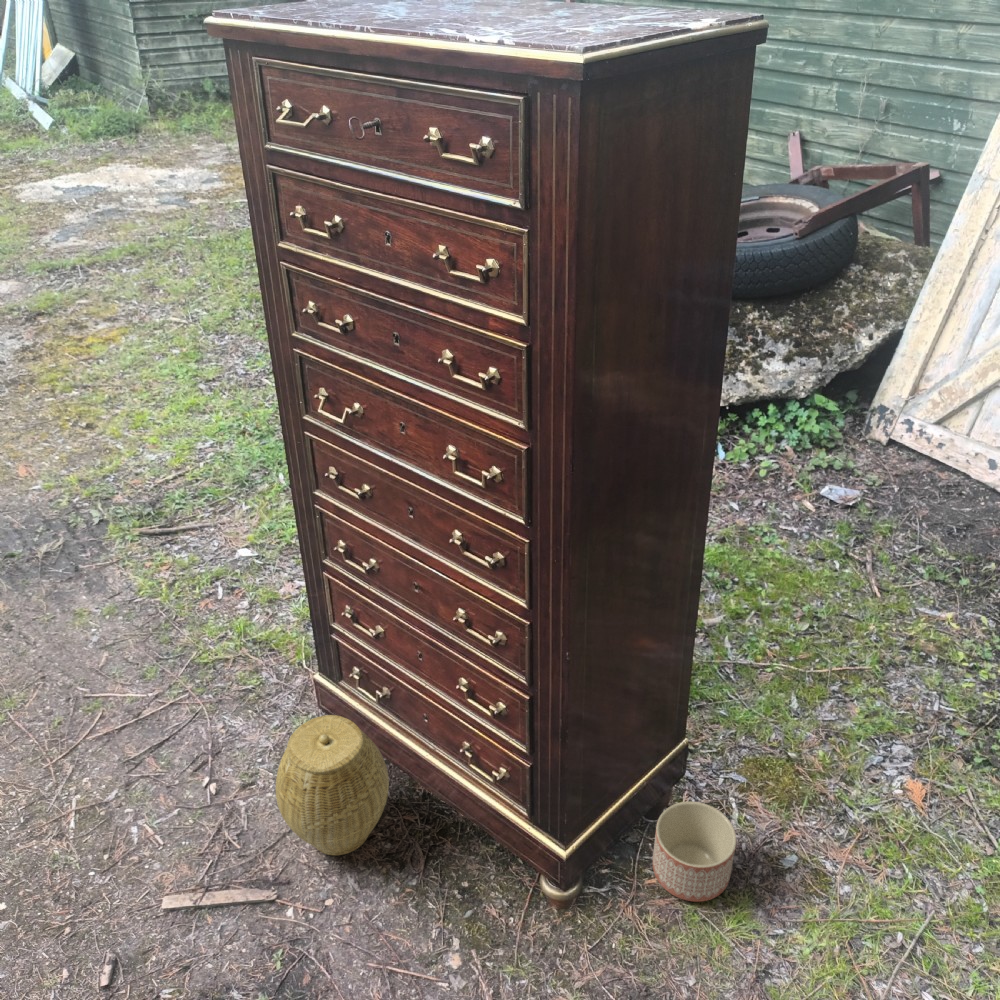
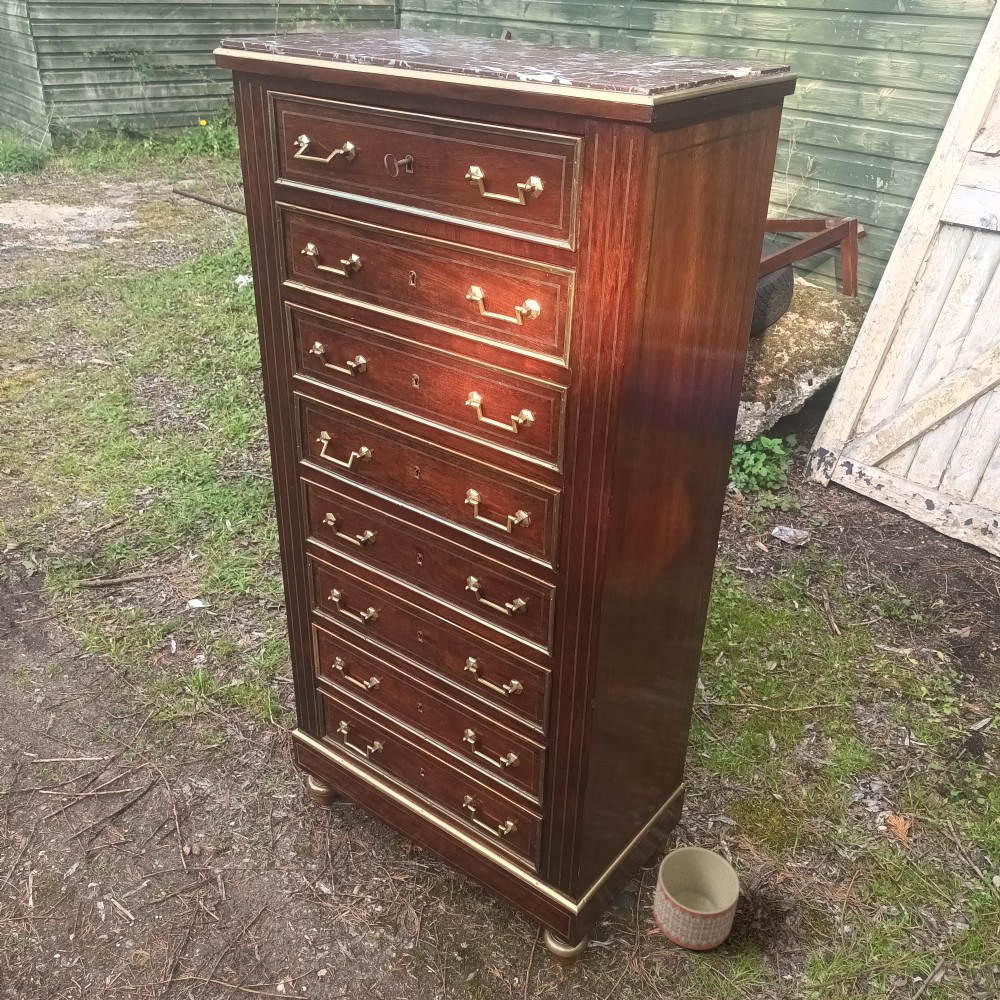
woven basket: present [276,715,389,855] -> none [262,773,381,923]

